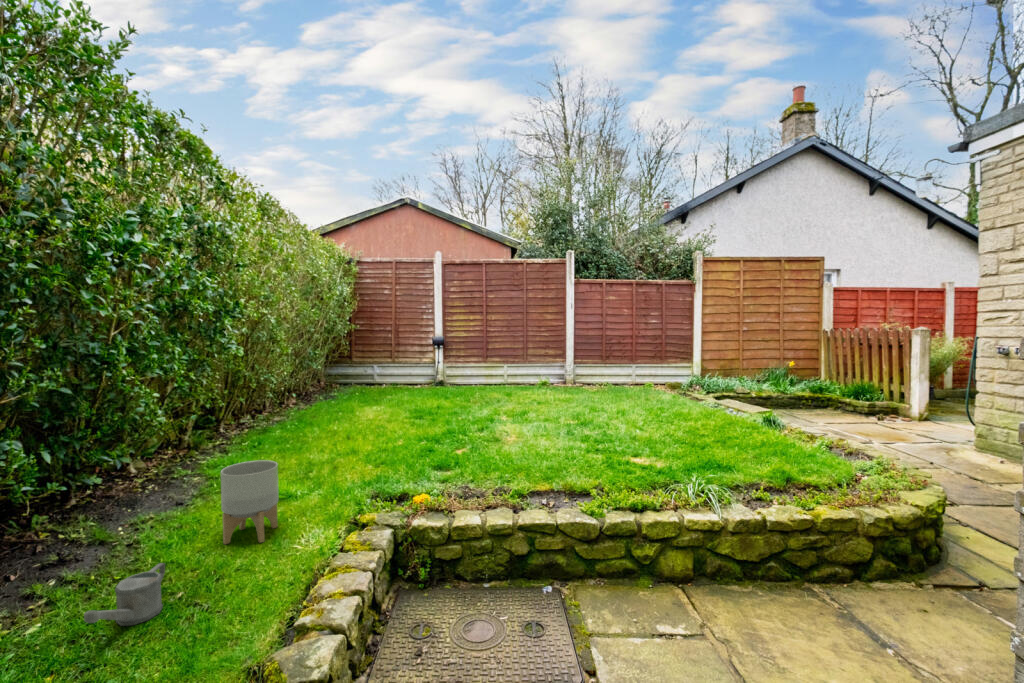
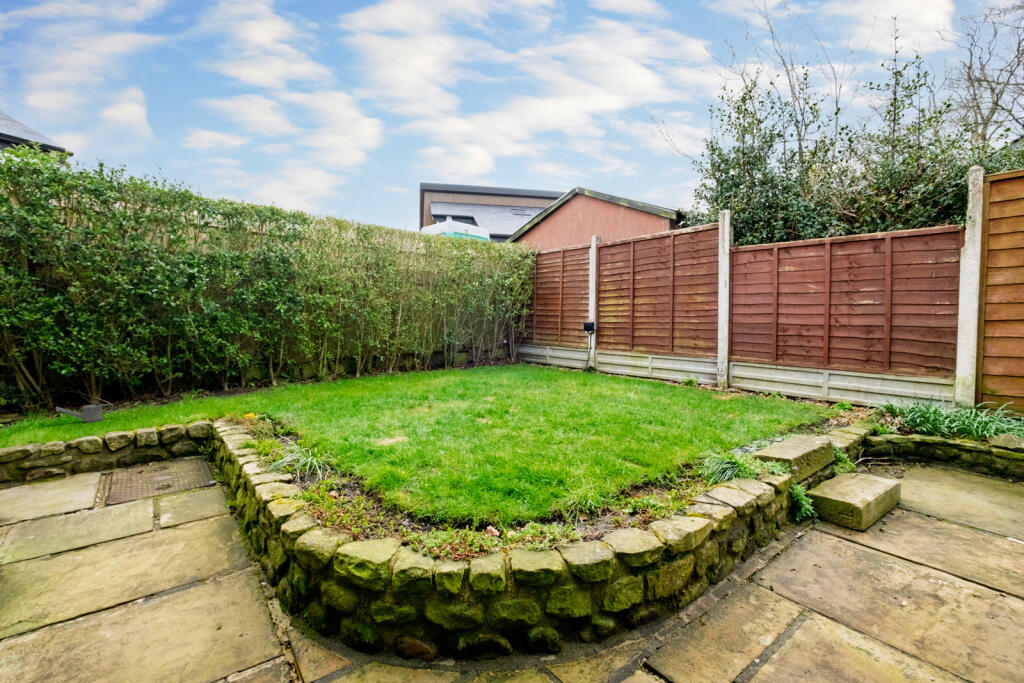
planter: present [221,460,279,544] -> none [165,374,198,414]

